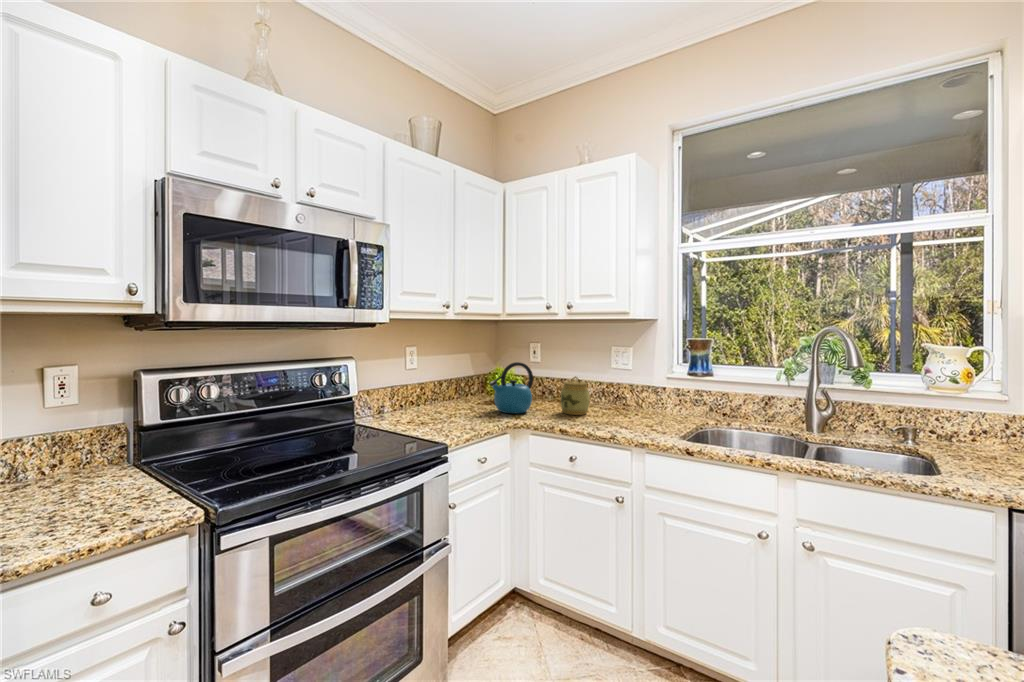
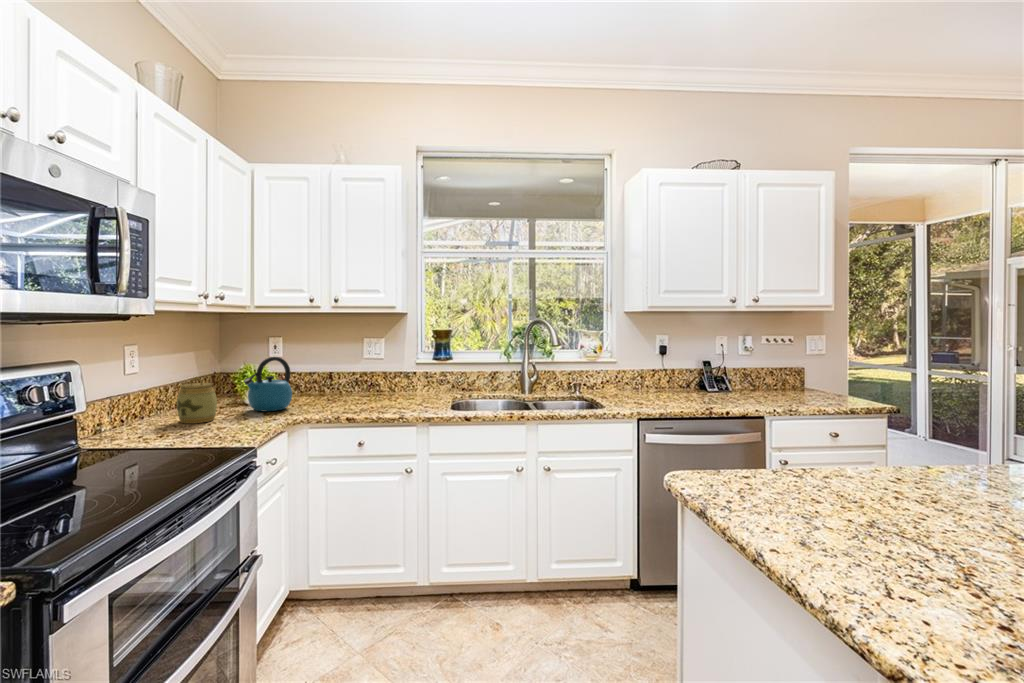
jar: present [561,376,590,415] -> present [176,377,217,423]

